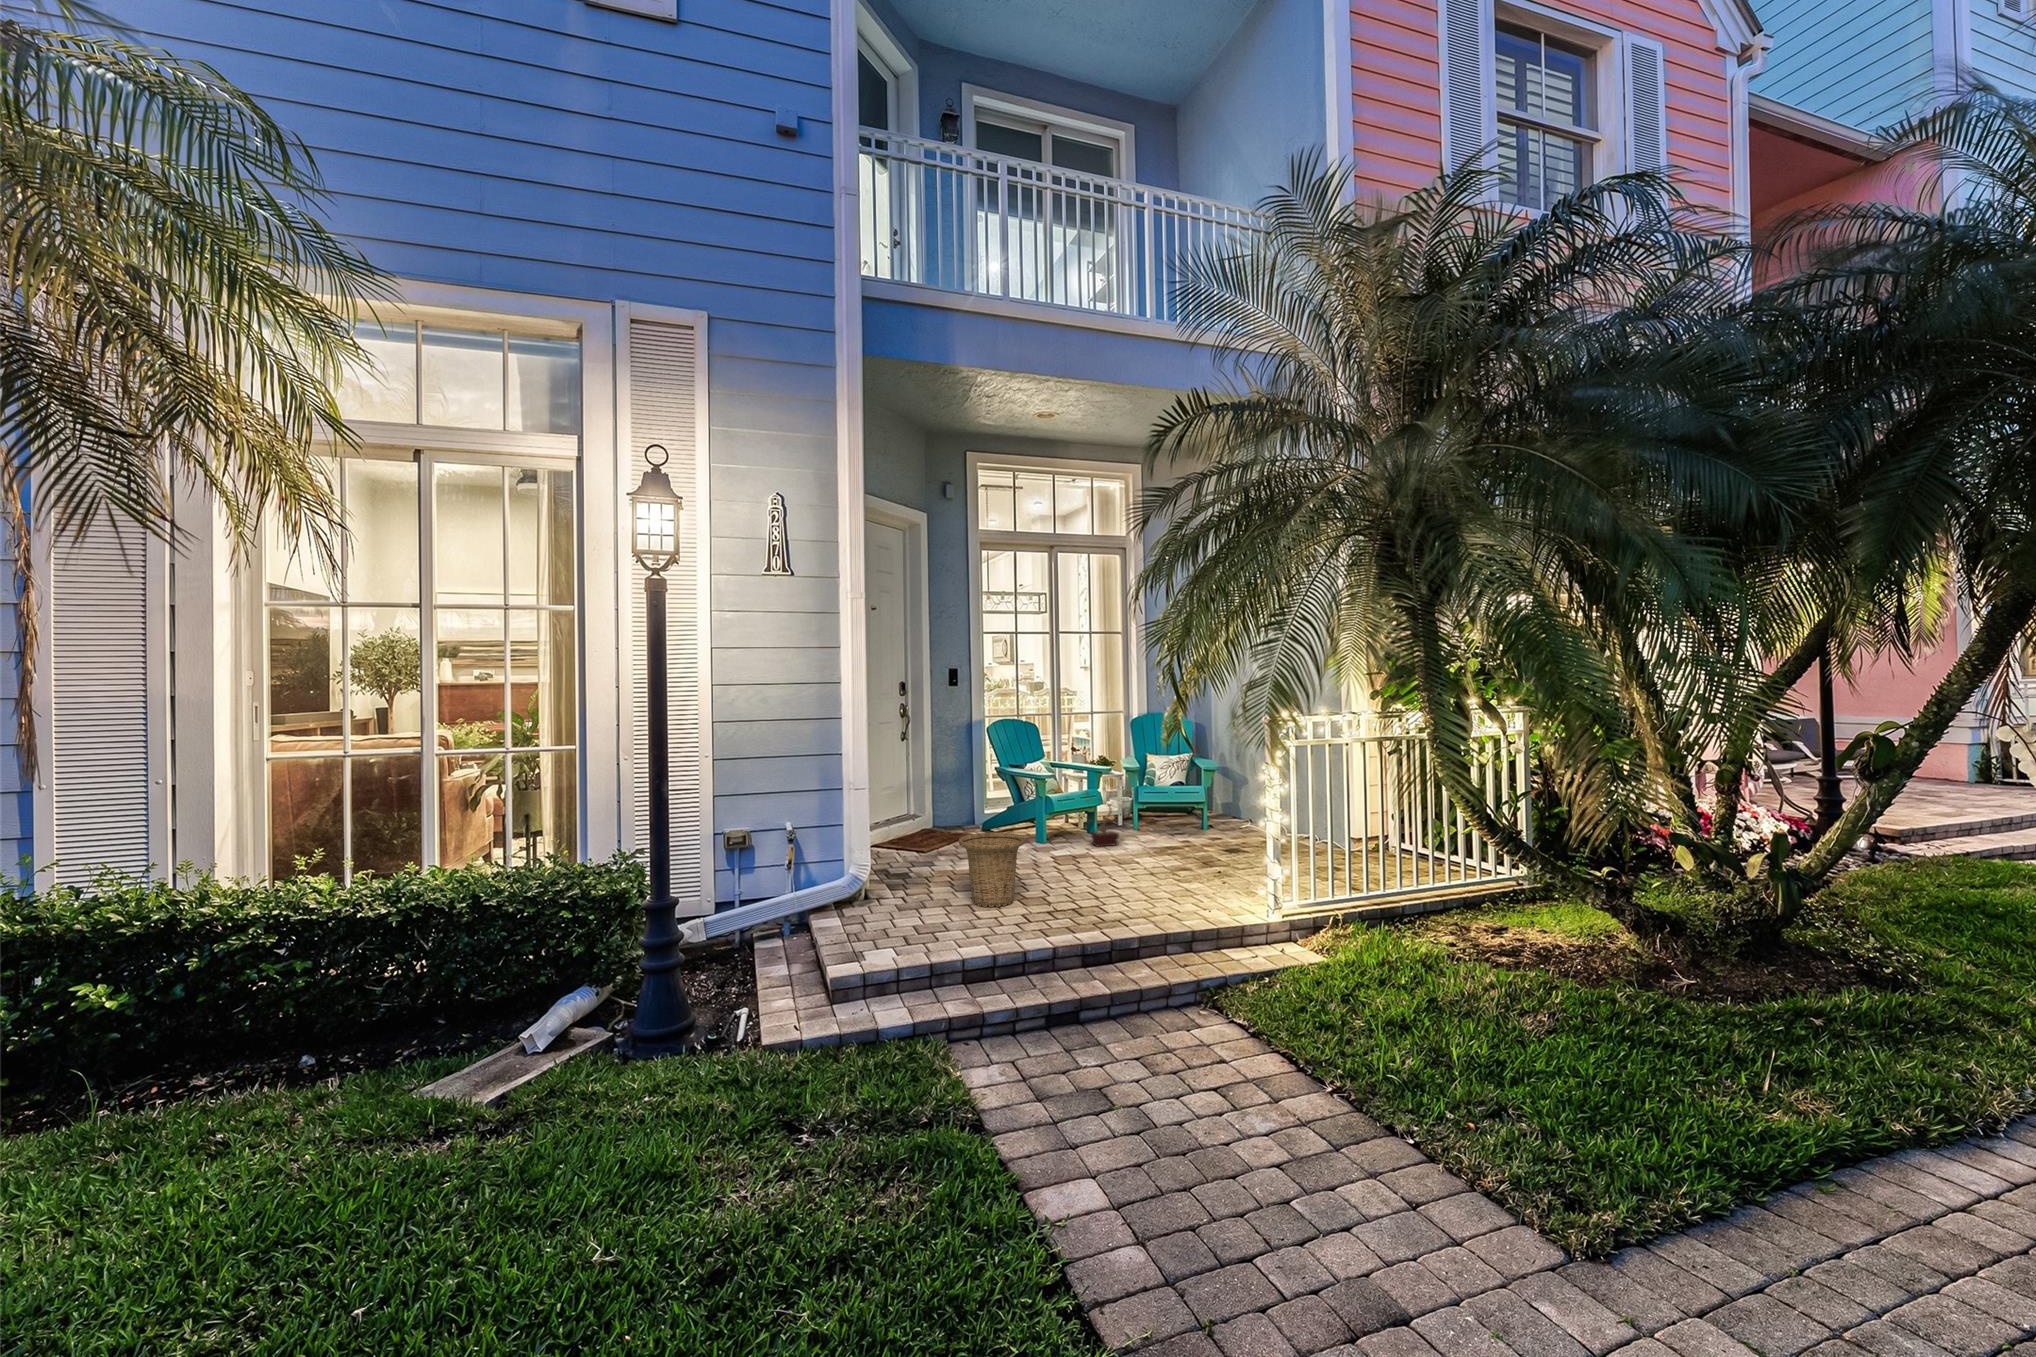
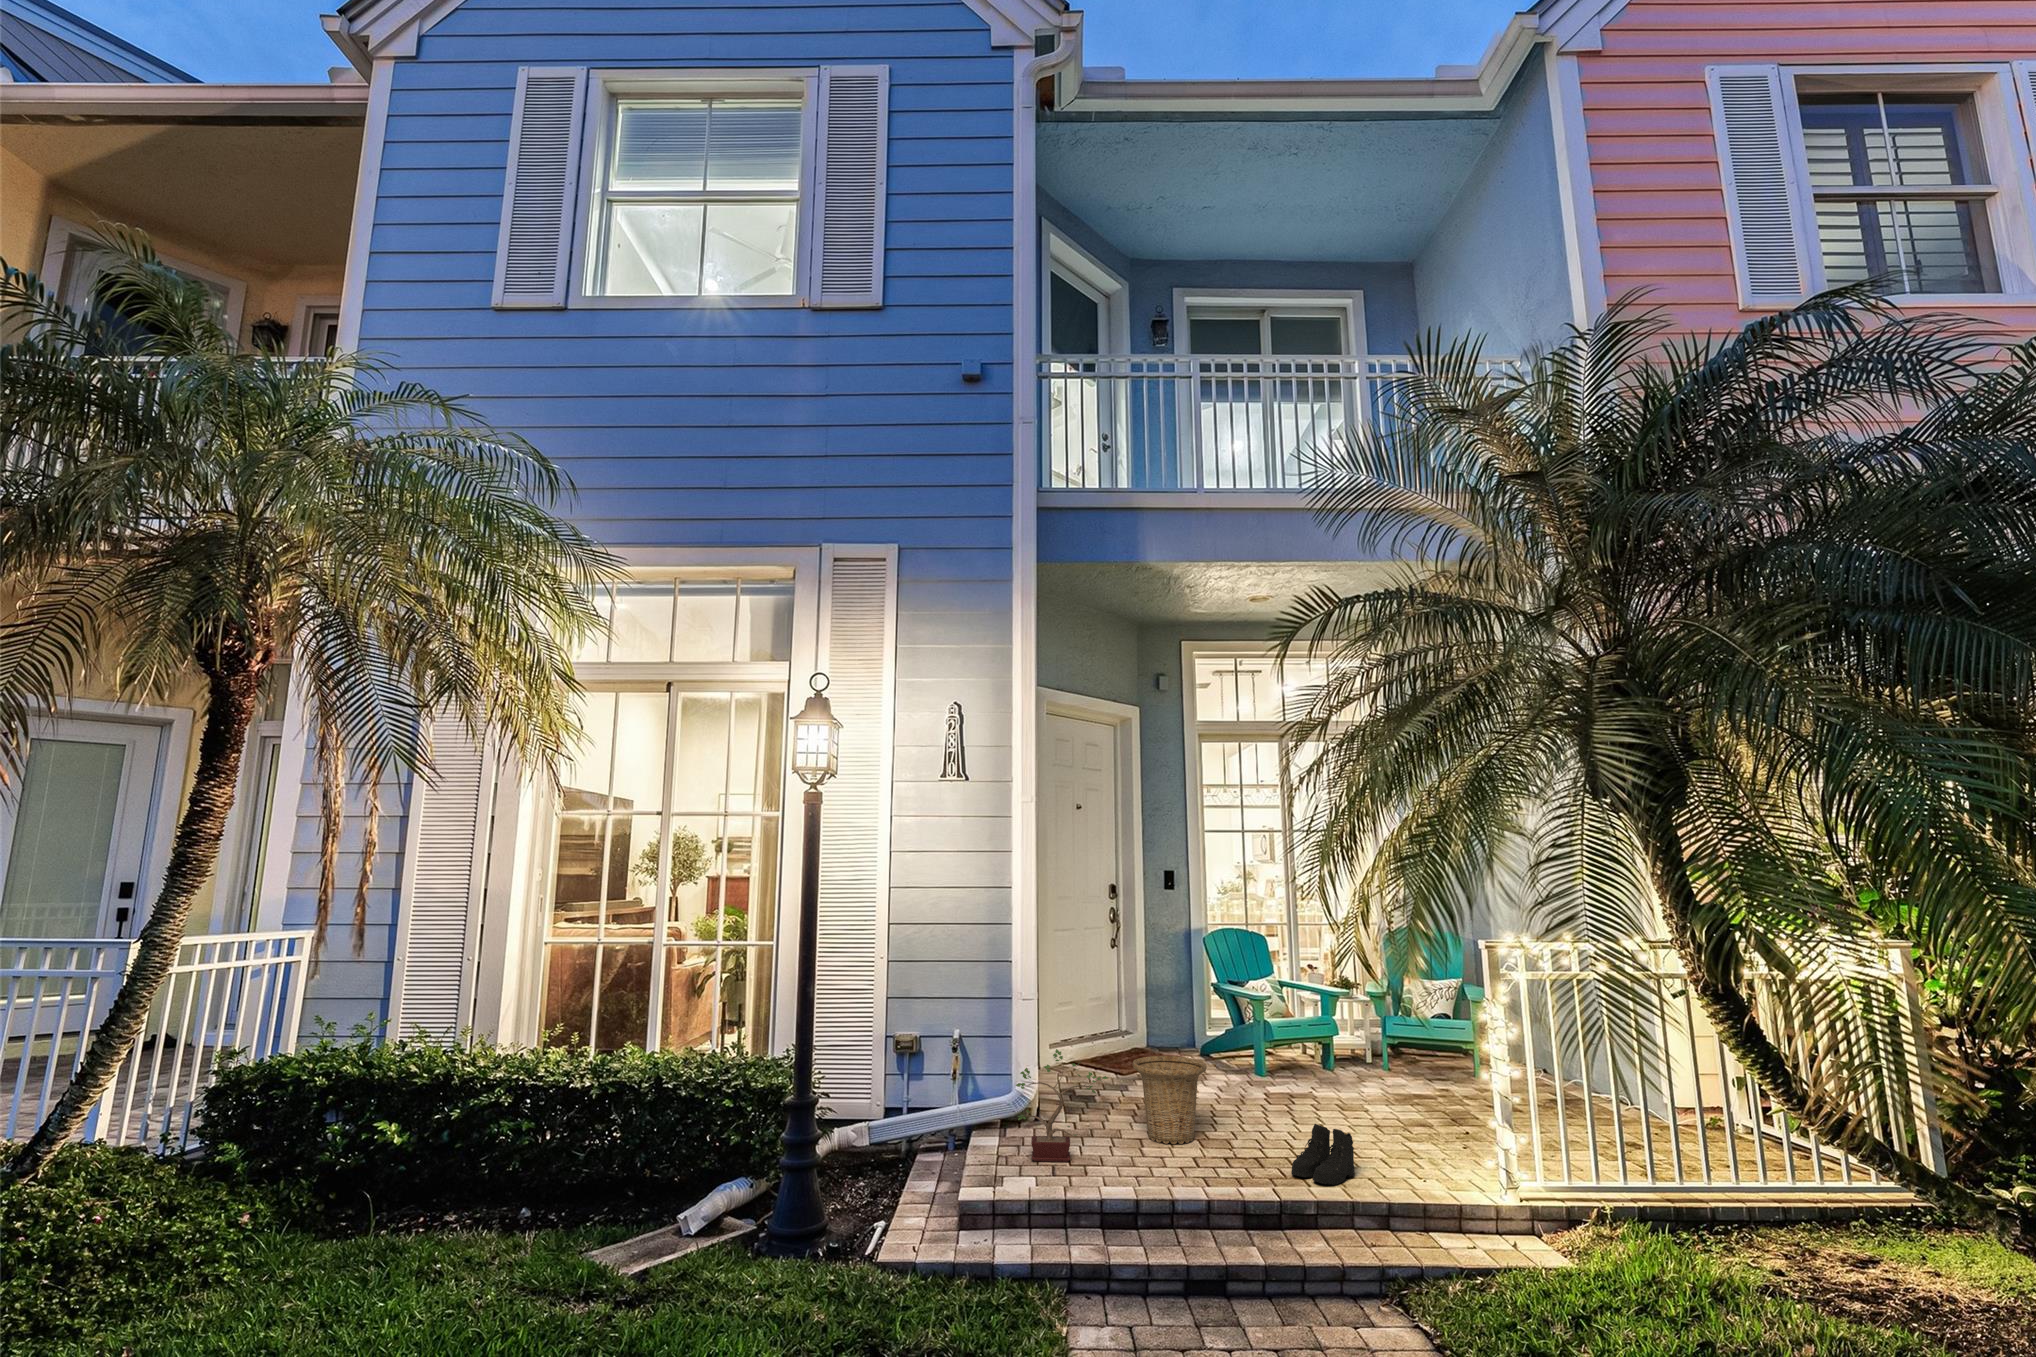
potted plant: present [1086,780,1136,847] -> present [1016,1049,1108,1162]
boots: none [1108,877,1157,924] -> present [1291,1124,1354,1185]

